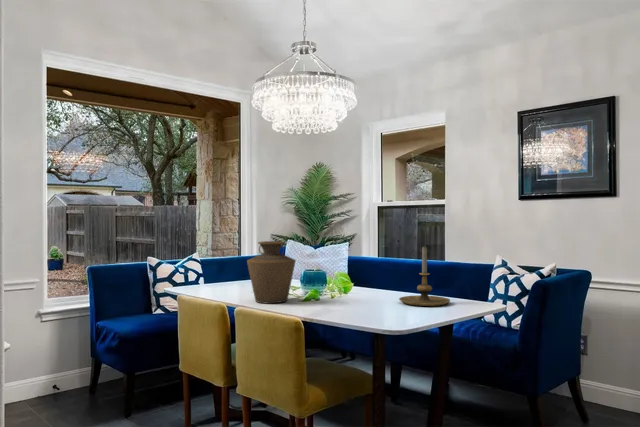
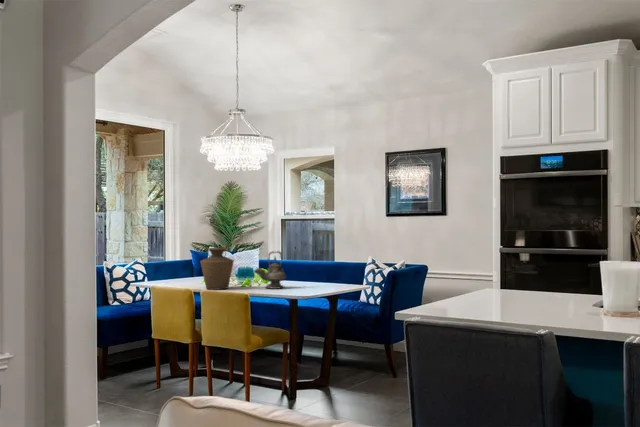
teapot: none [322,247,374,305] -> present [254,251,286,289]
candle holder: present [399,247,450,306] -> none [303,250,336,288]

